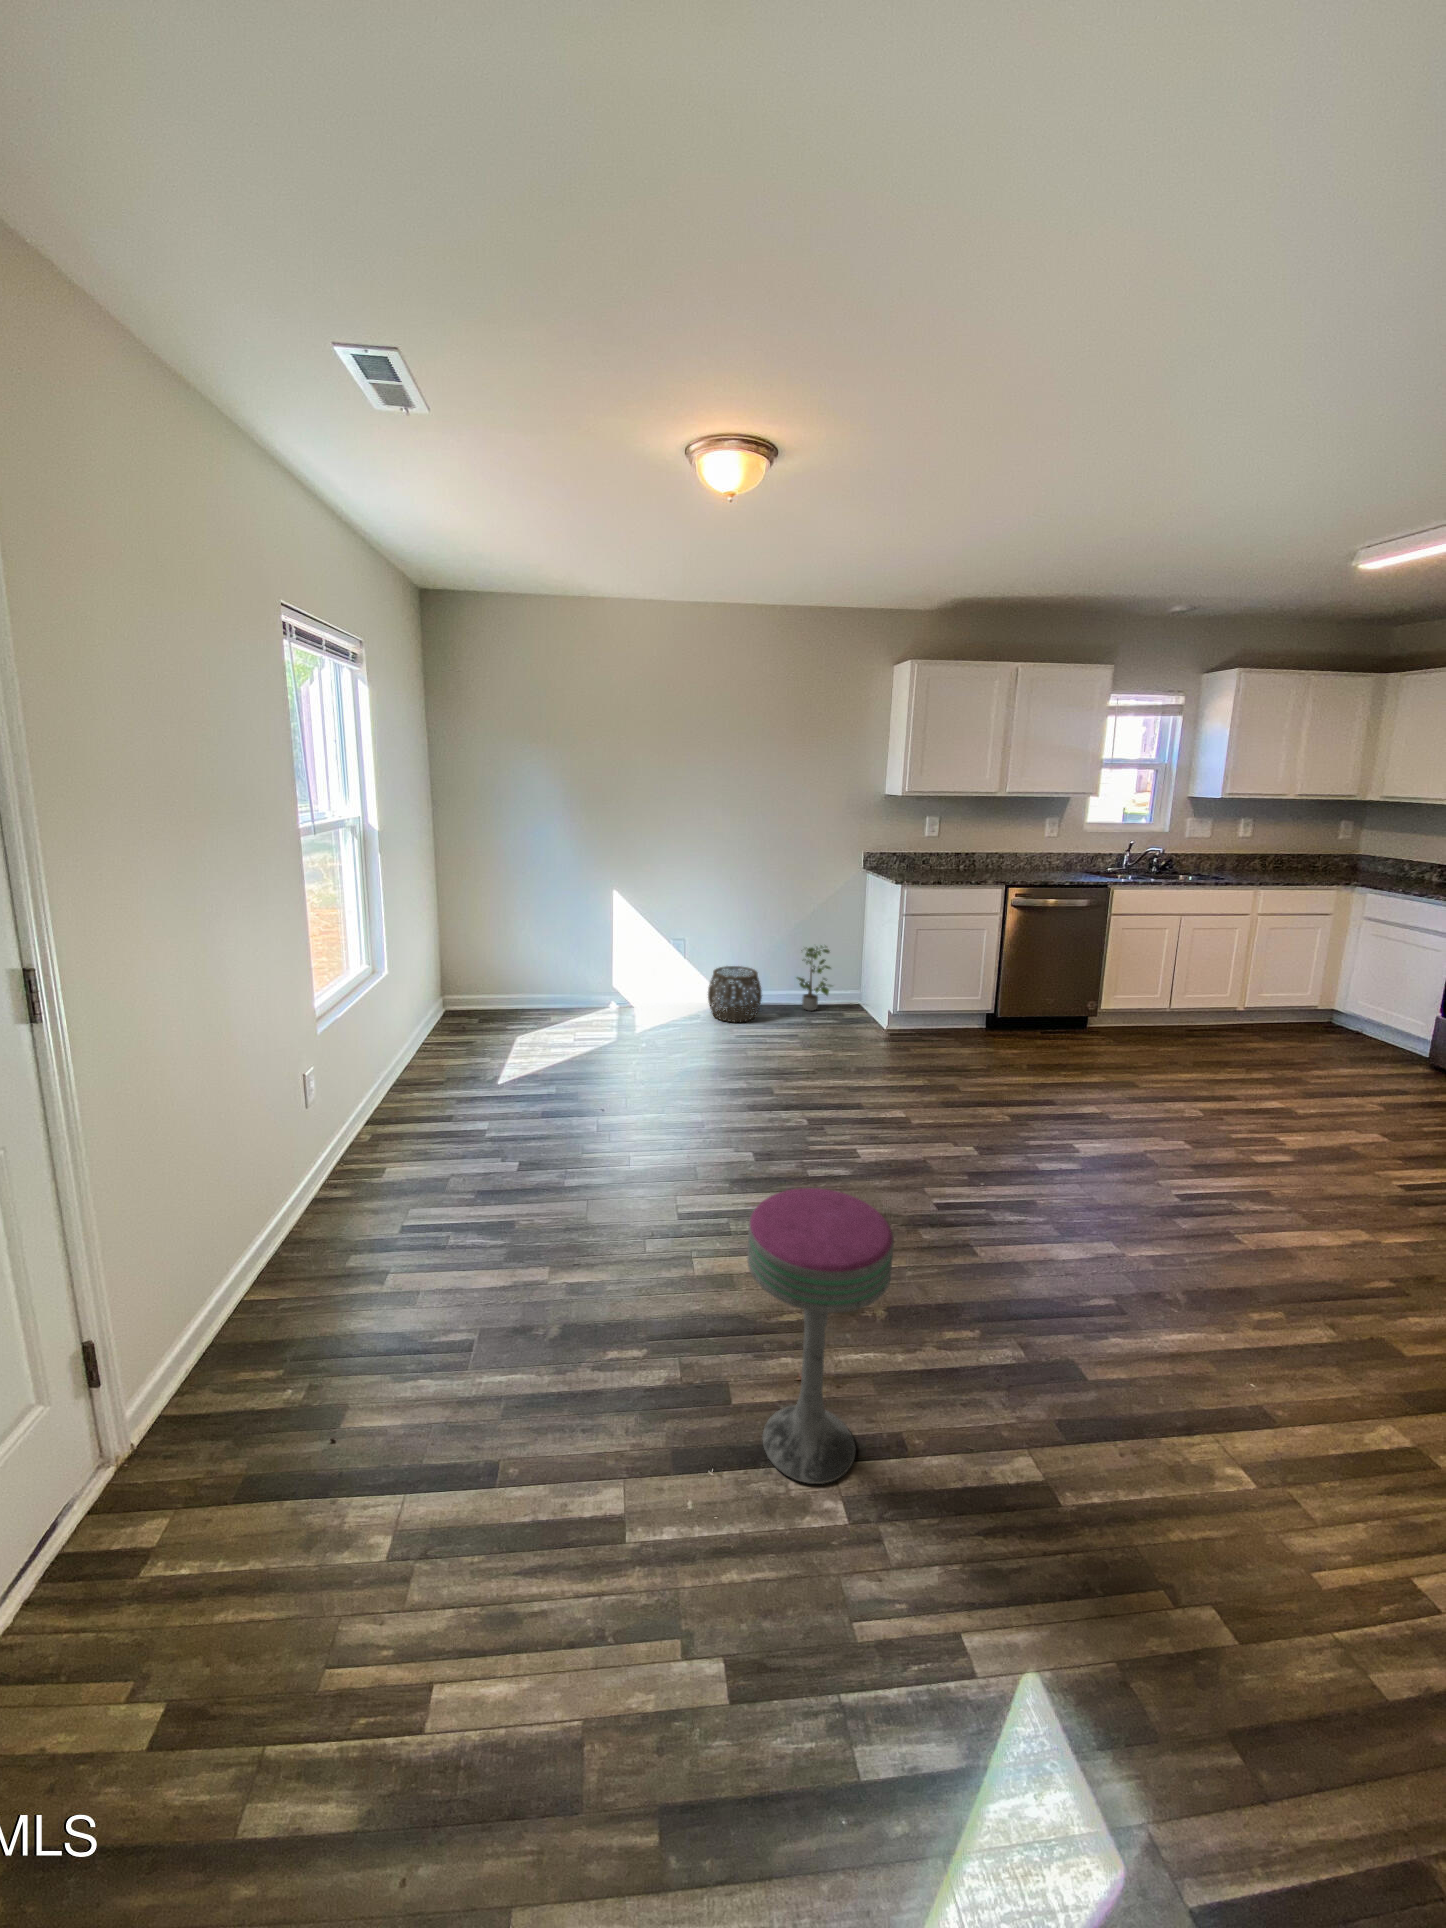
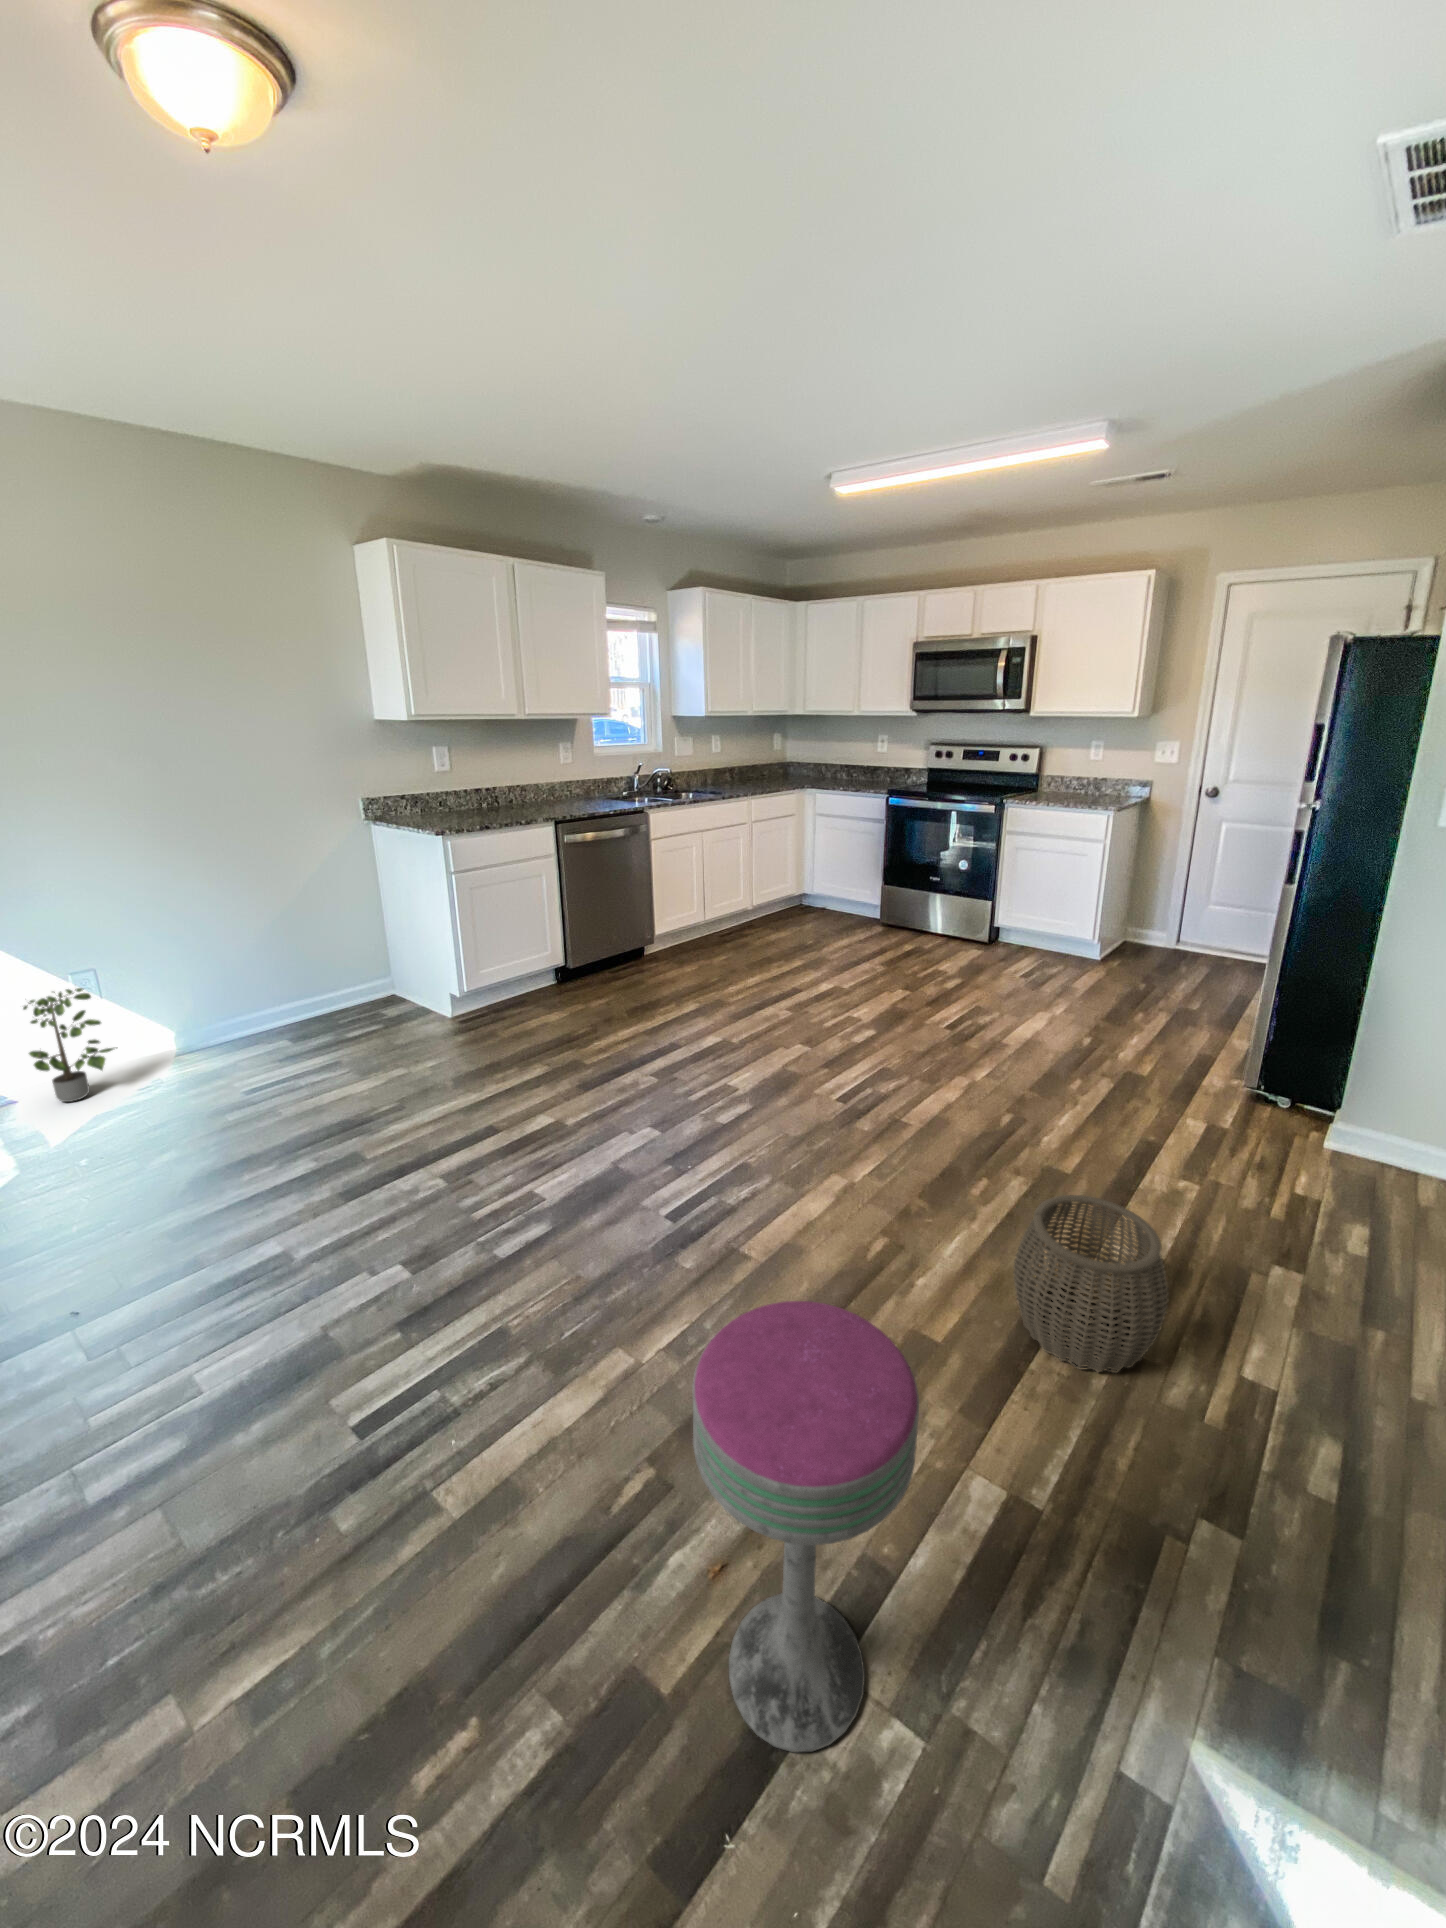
potted plant: present [797,946,831,1011] -> present [23,988,114,1102]
woven basket: present [708,966,762,1022] -> present [1013,1195,1168,1373]

